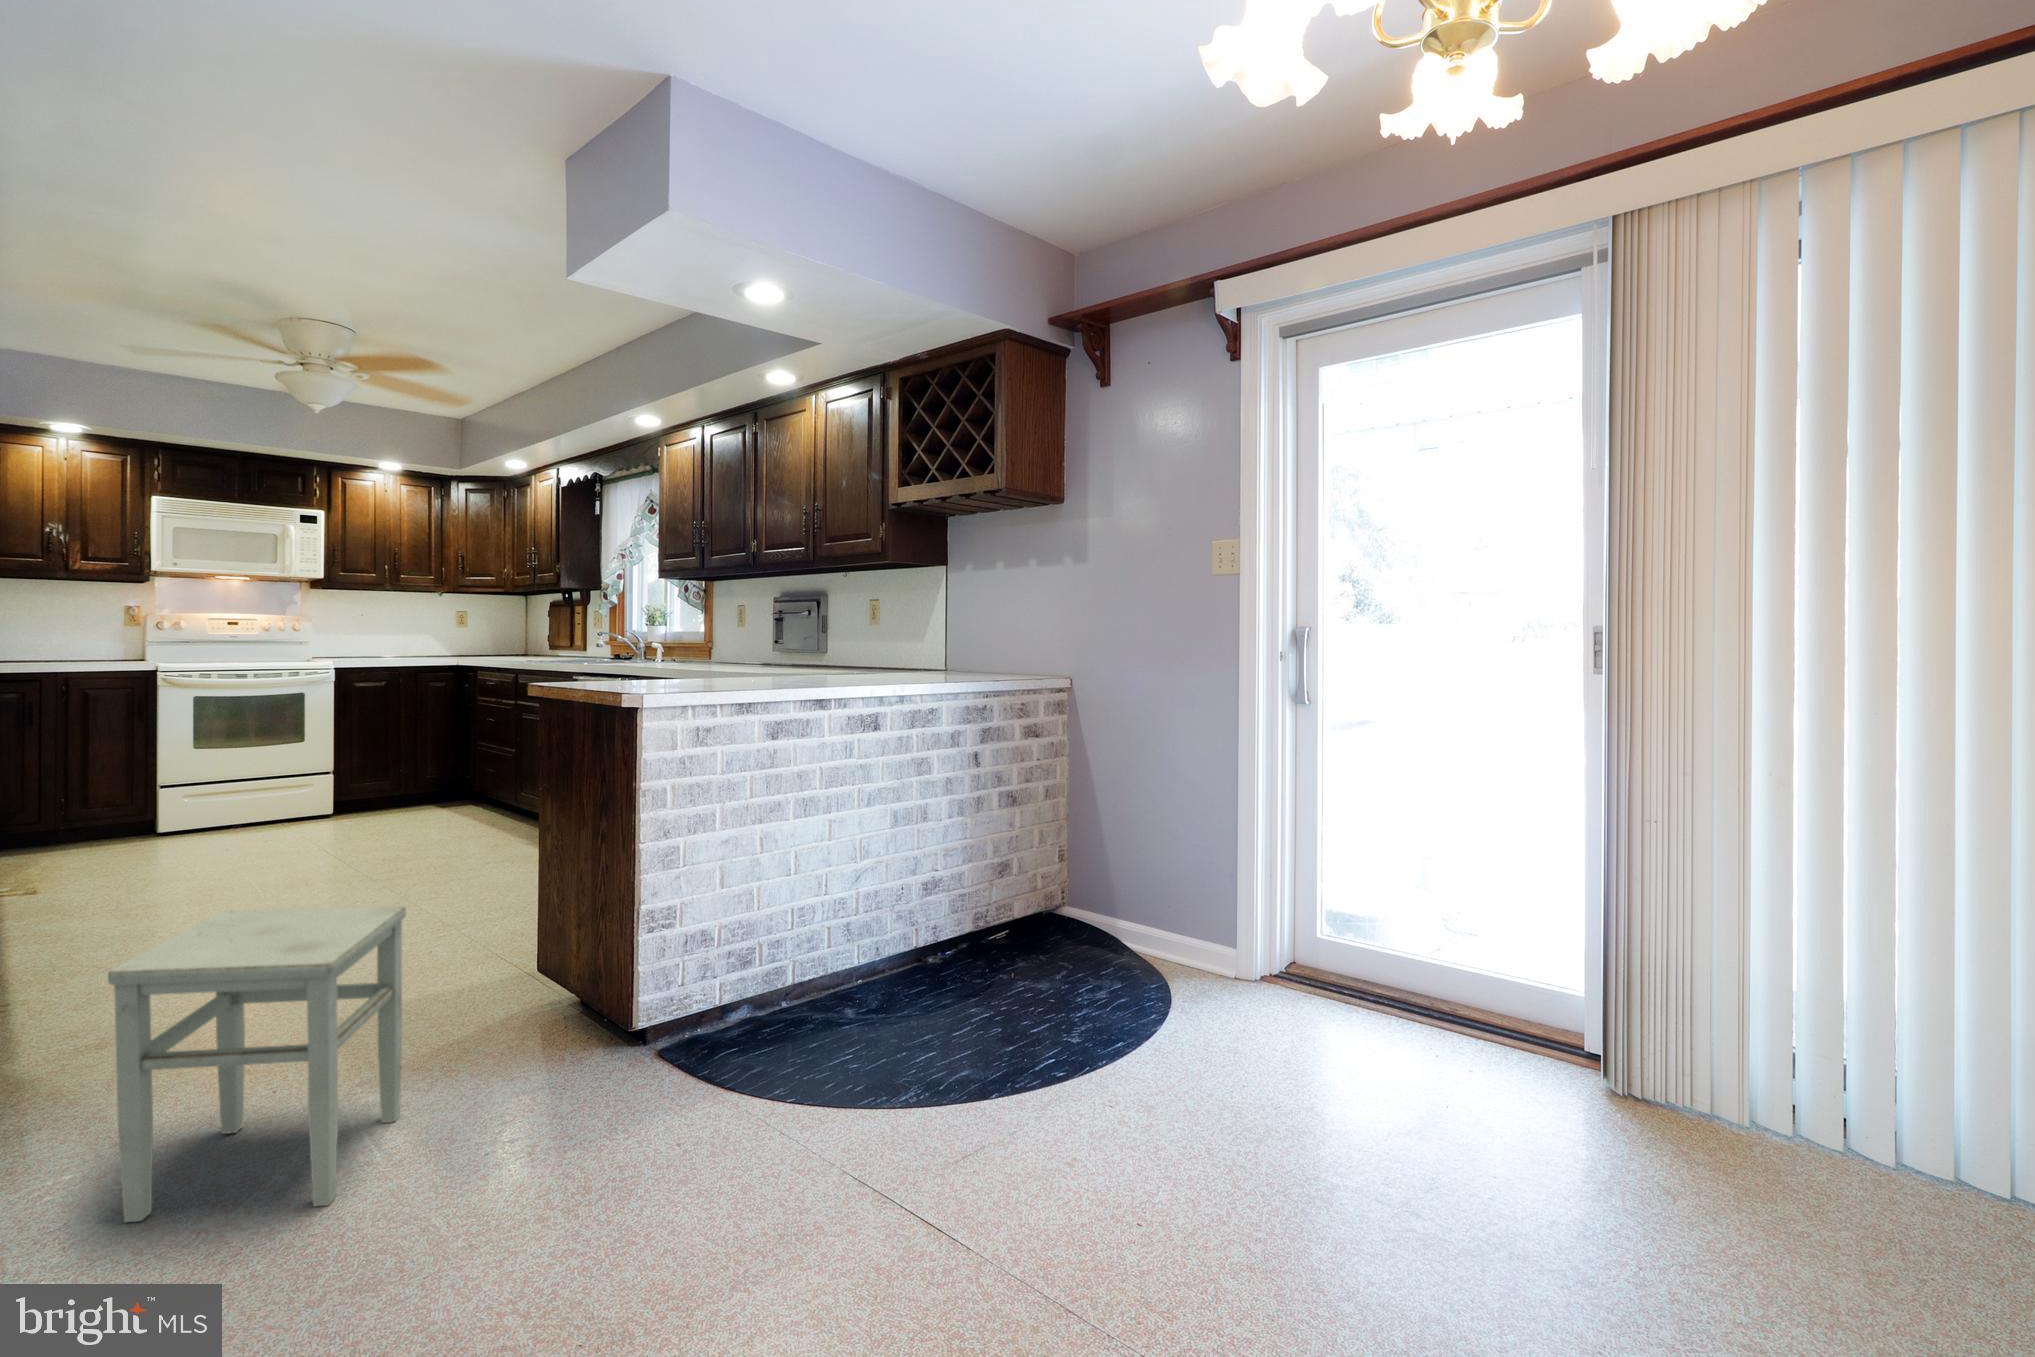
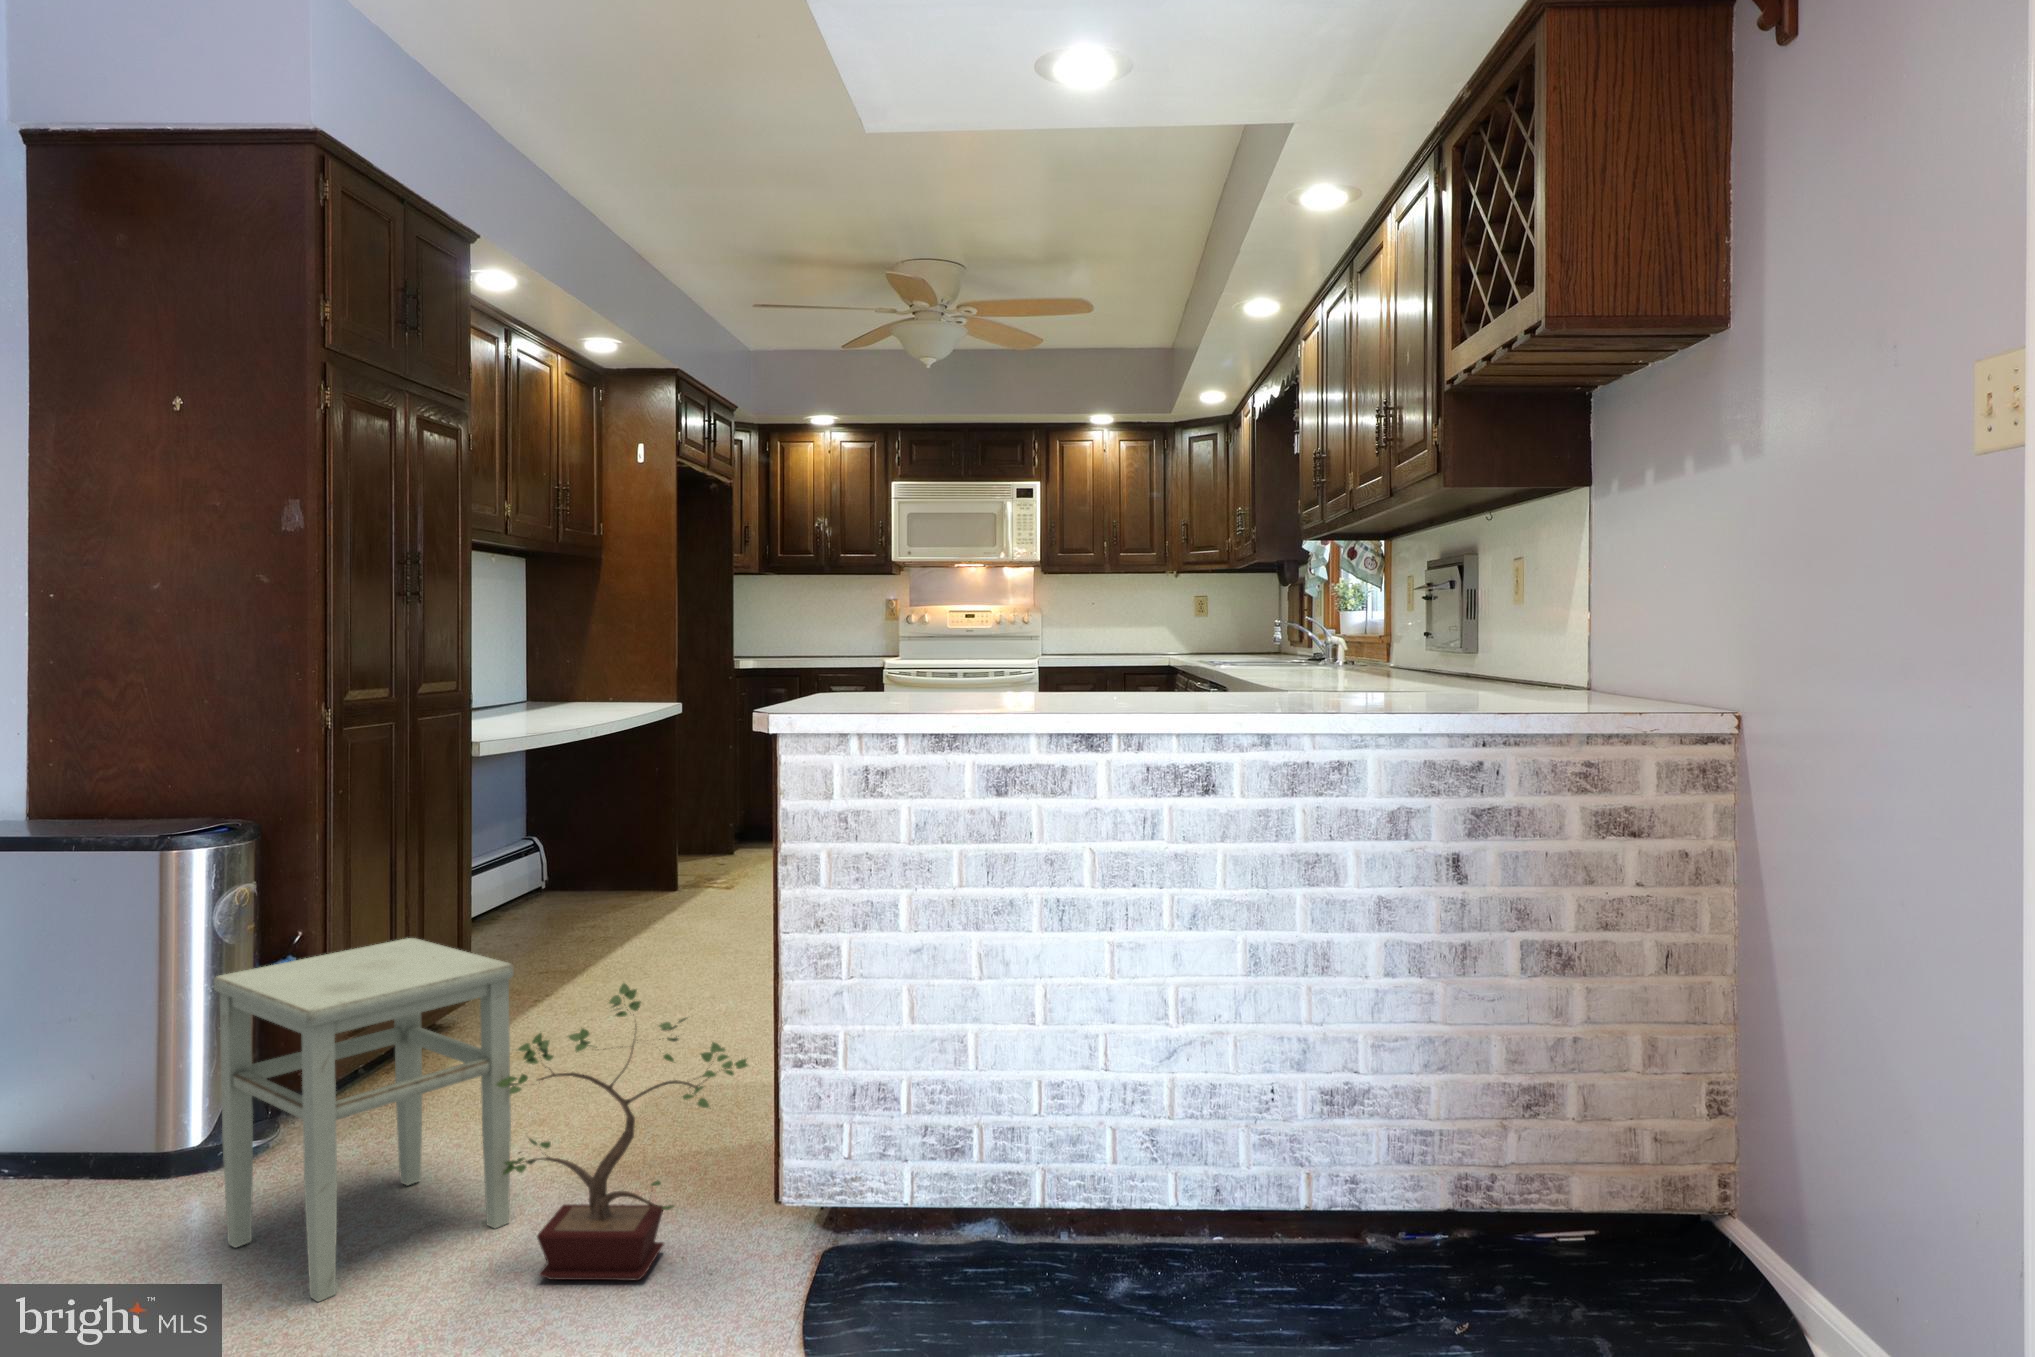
potted plant: none [461,896,666,1124] -> present [495,983,748,1280]

